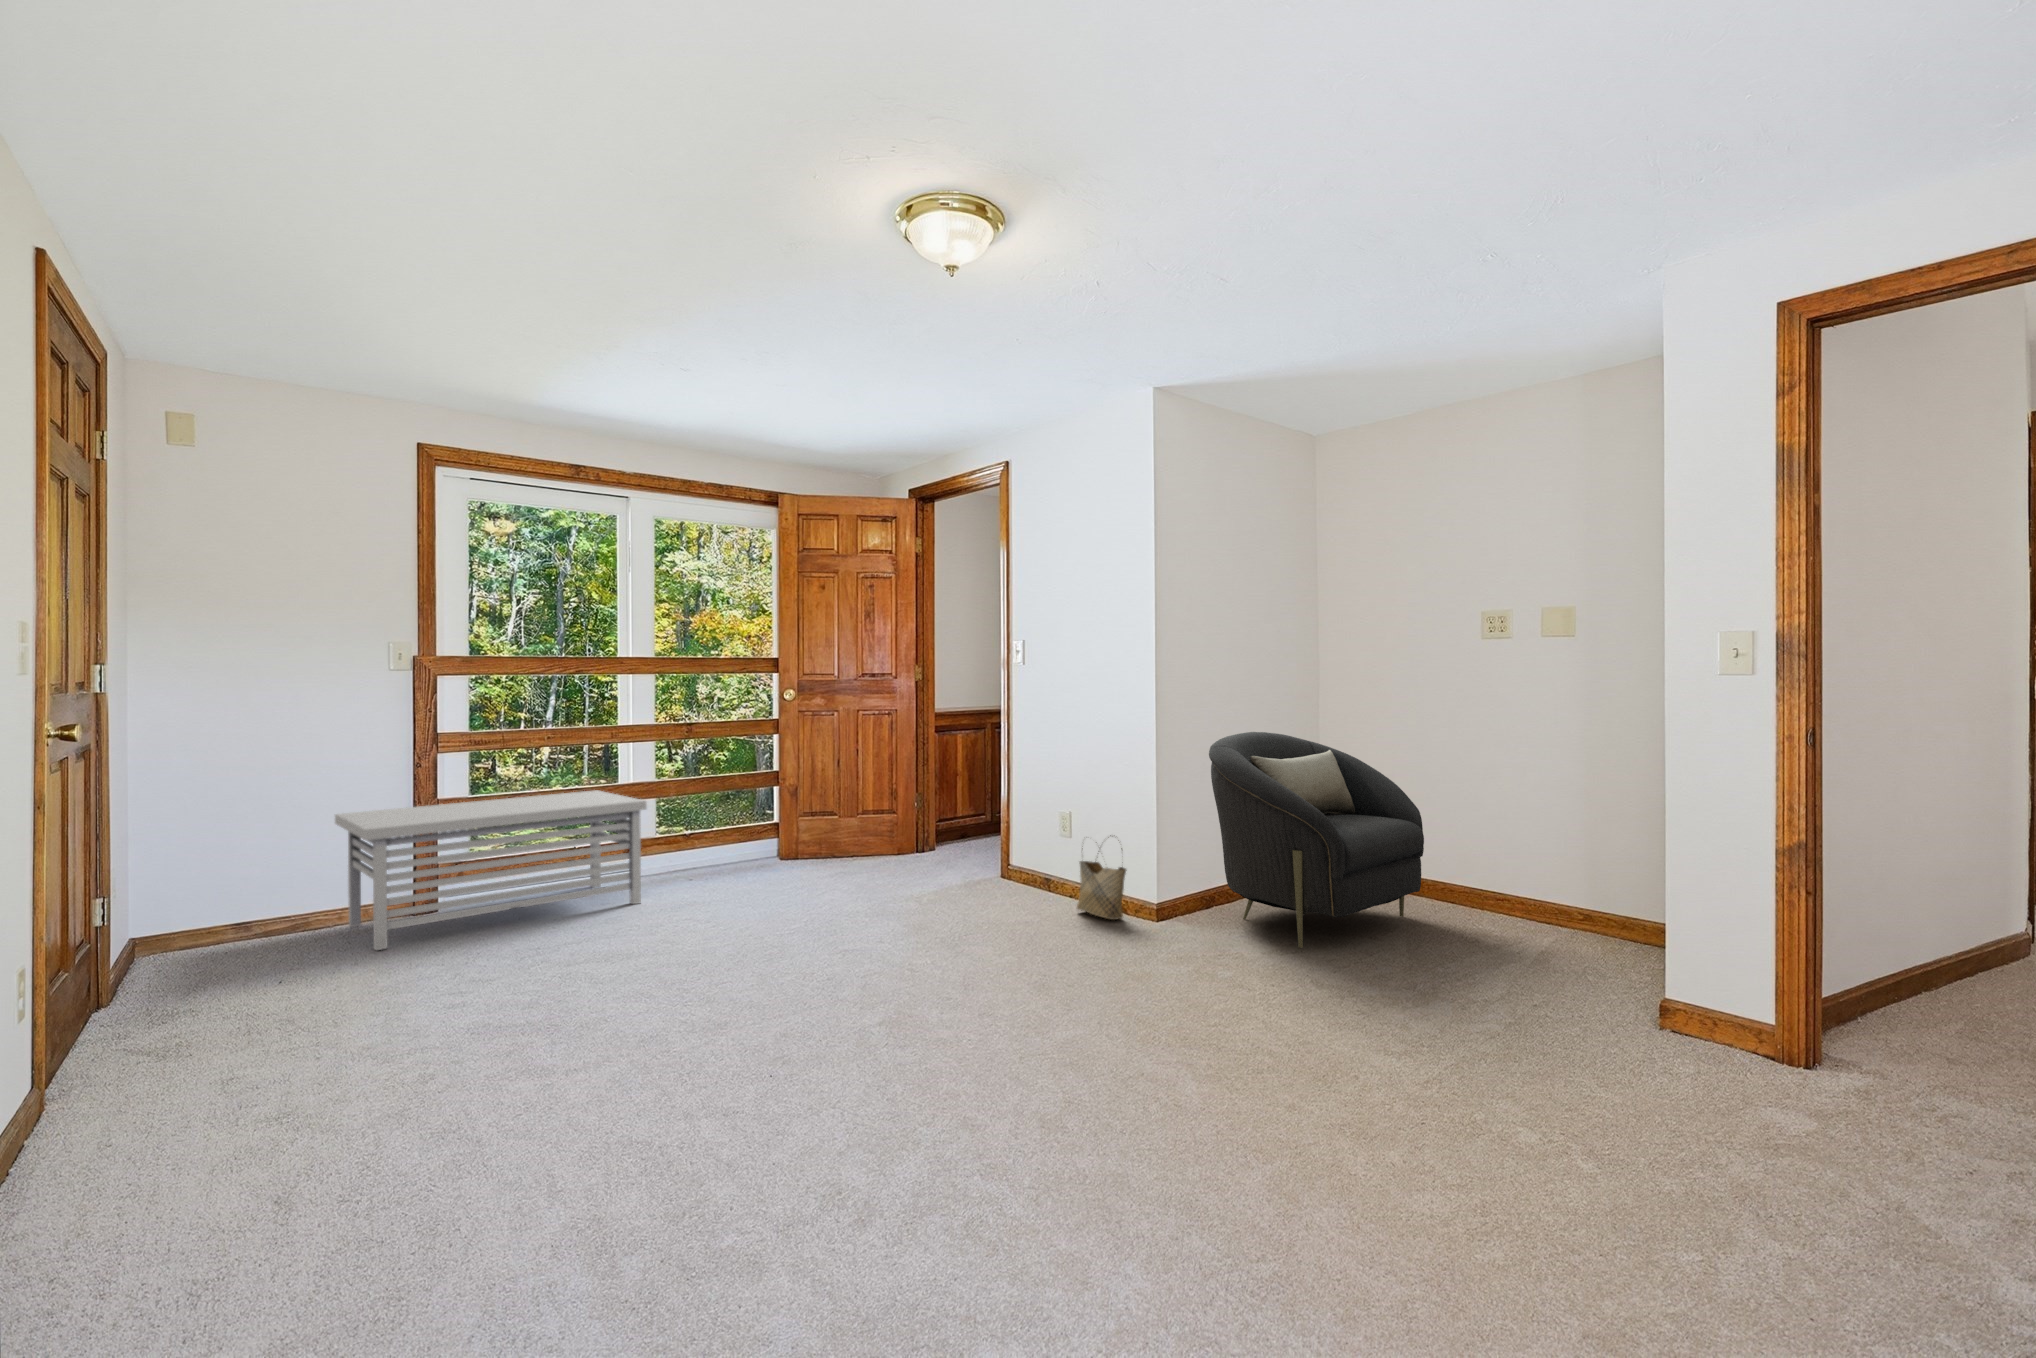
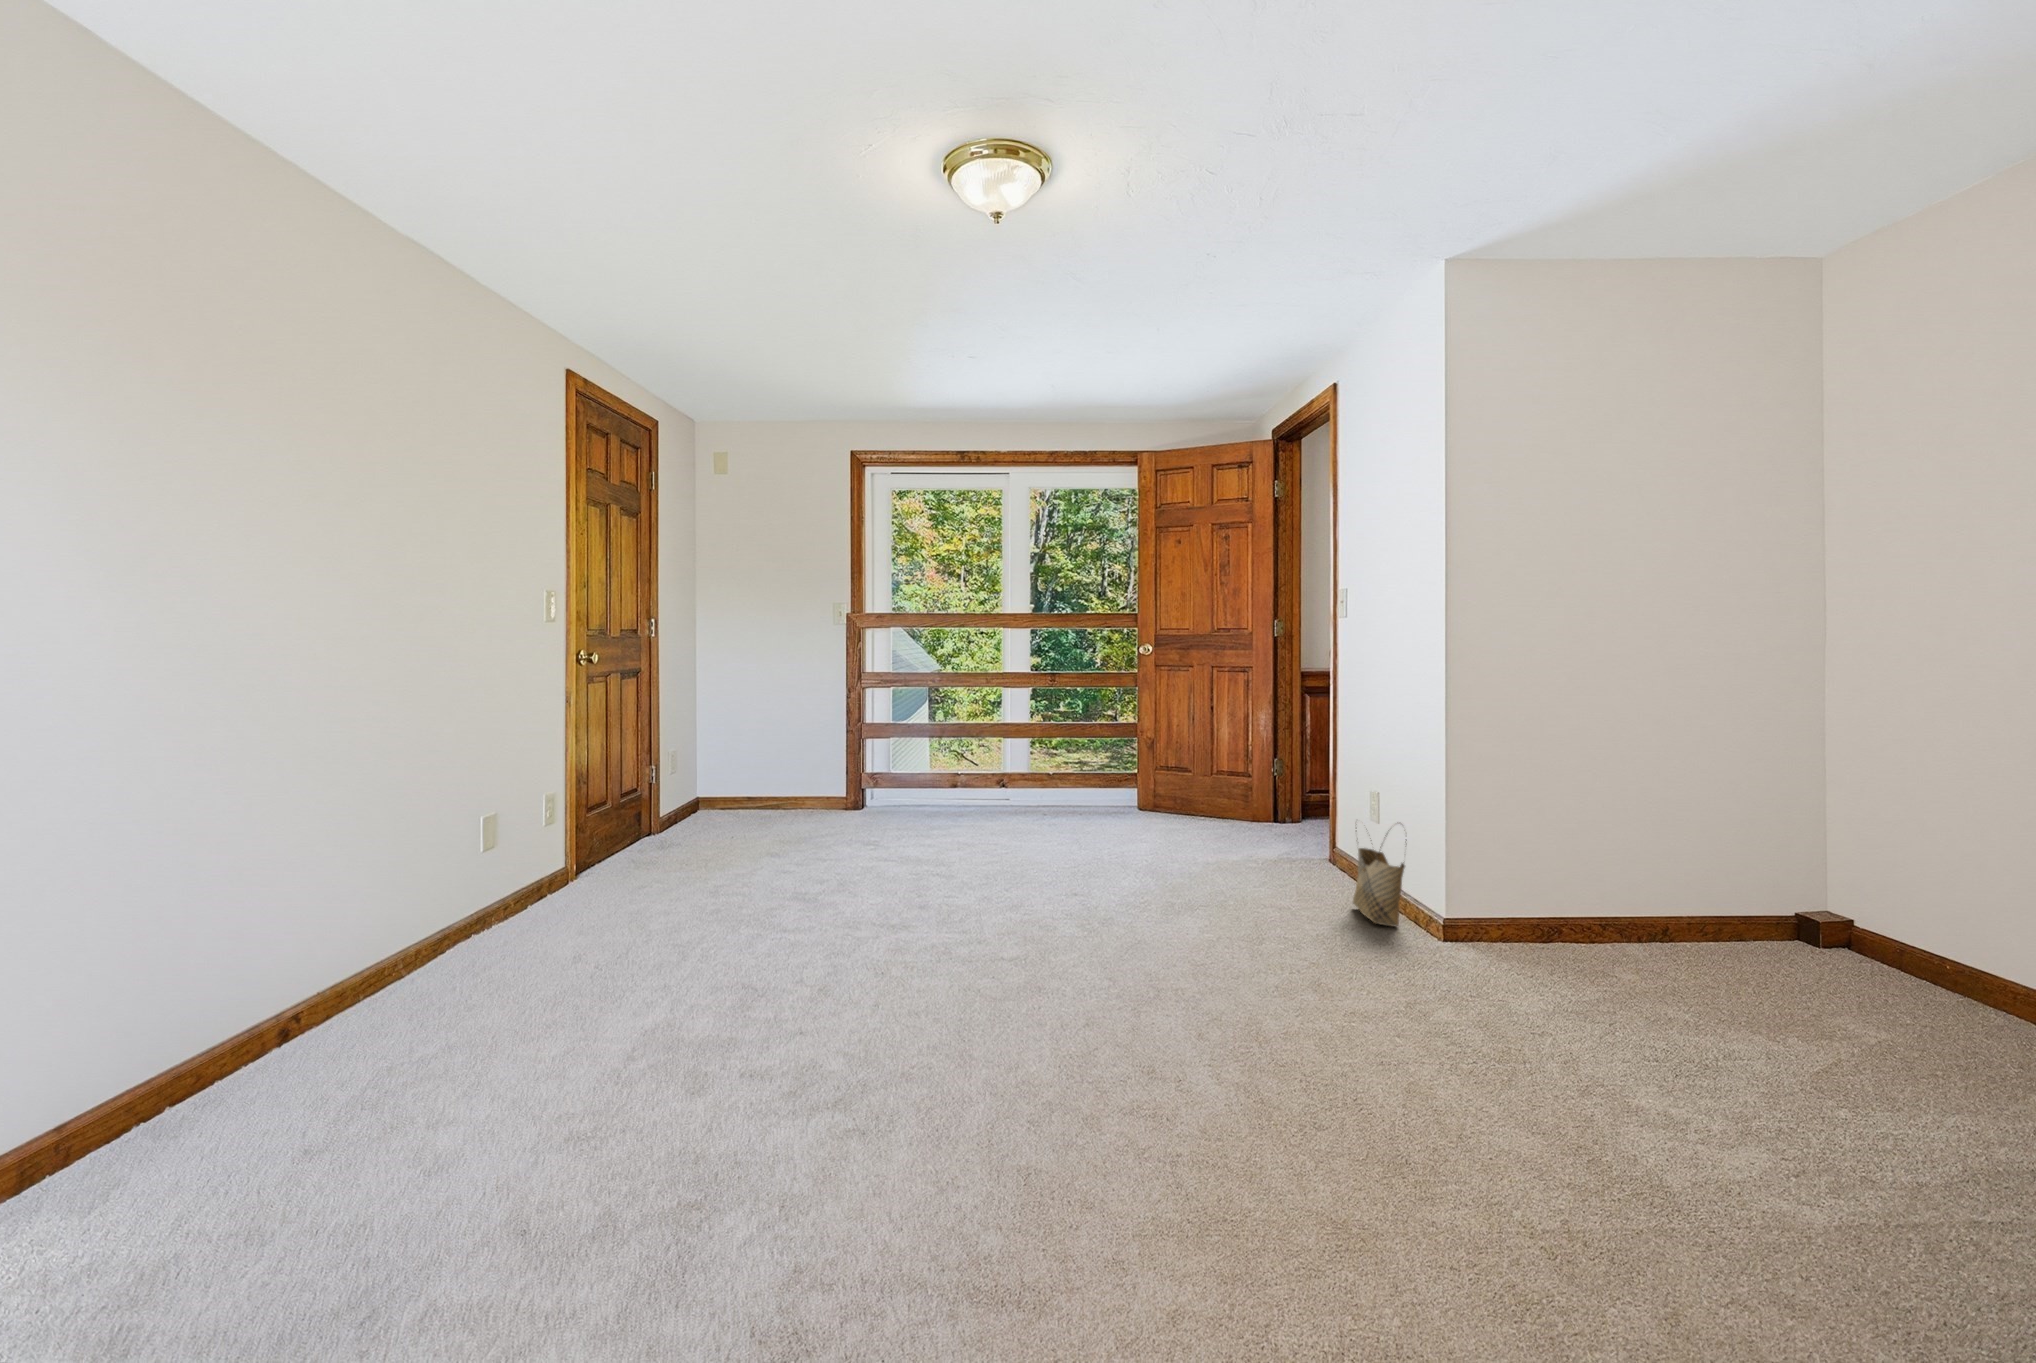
armchair: present [1209,732,1424,948] -> none [1518,704,1943,1027]
storage bench: present [335,790,647,950] -> none [779,726,987,829]

